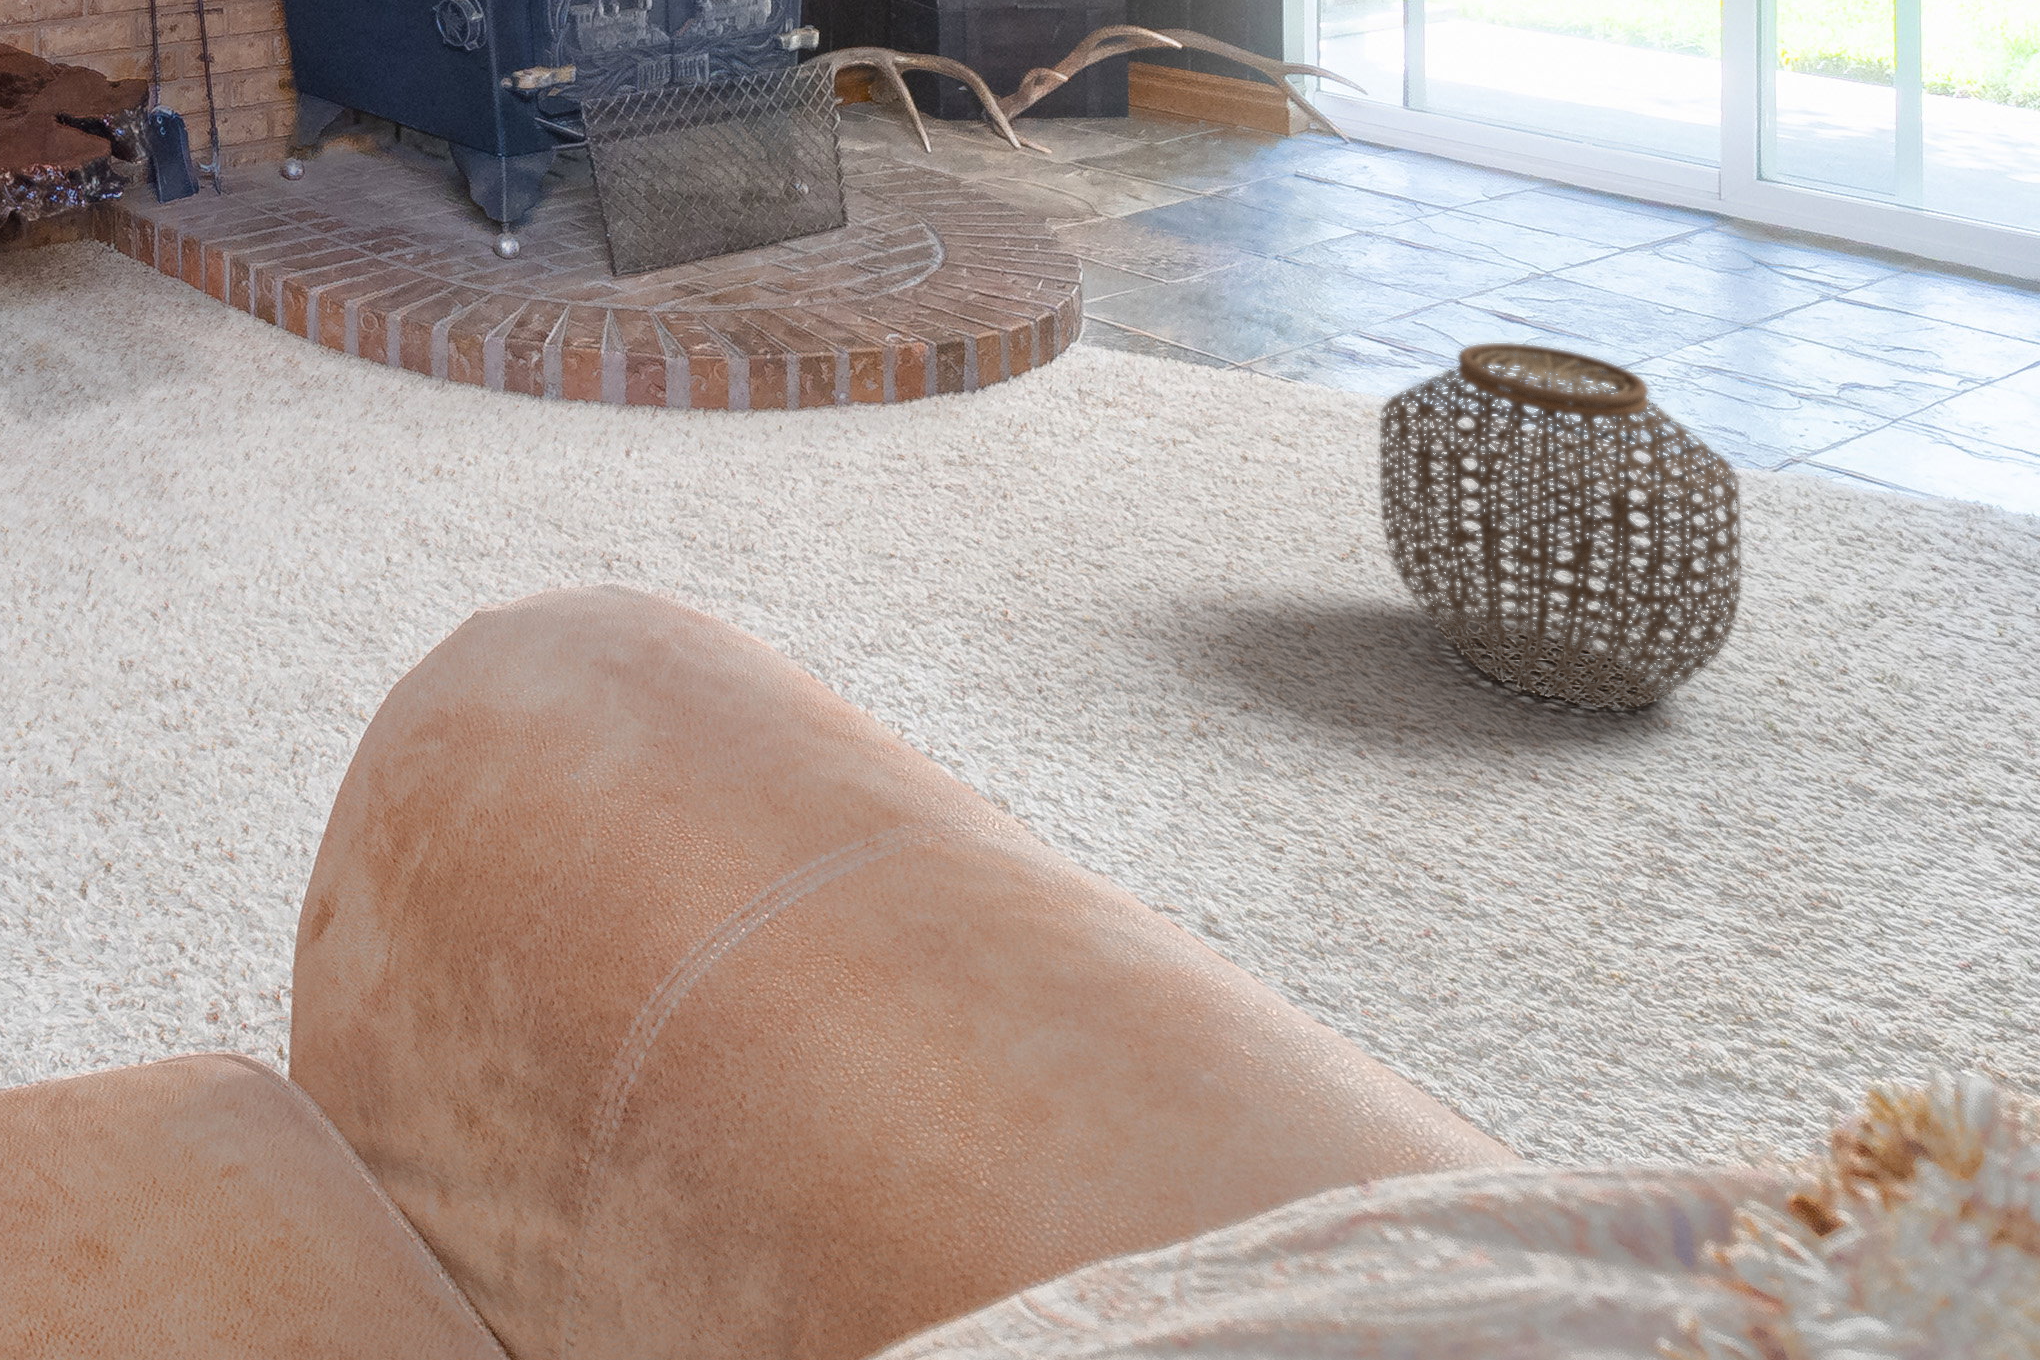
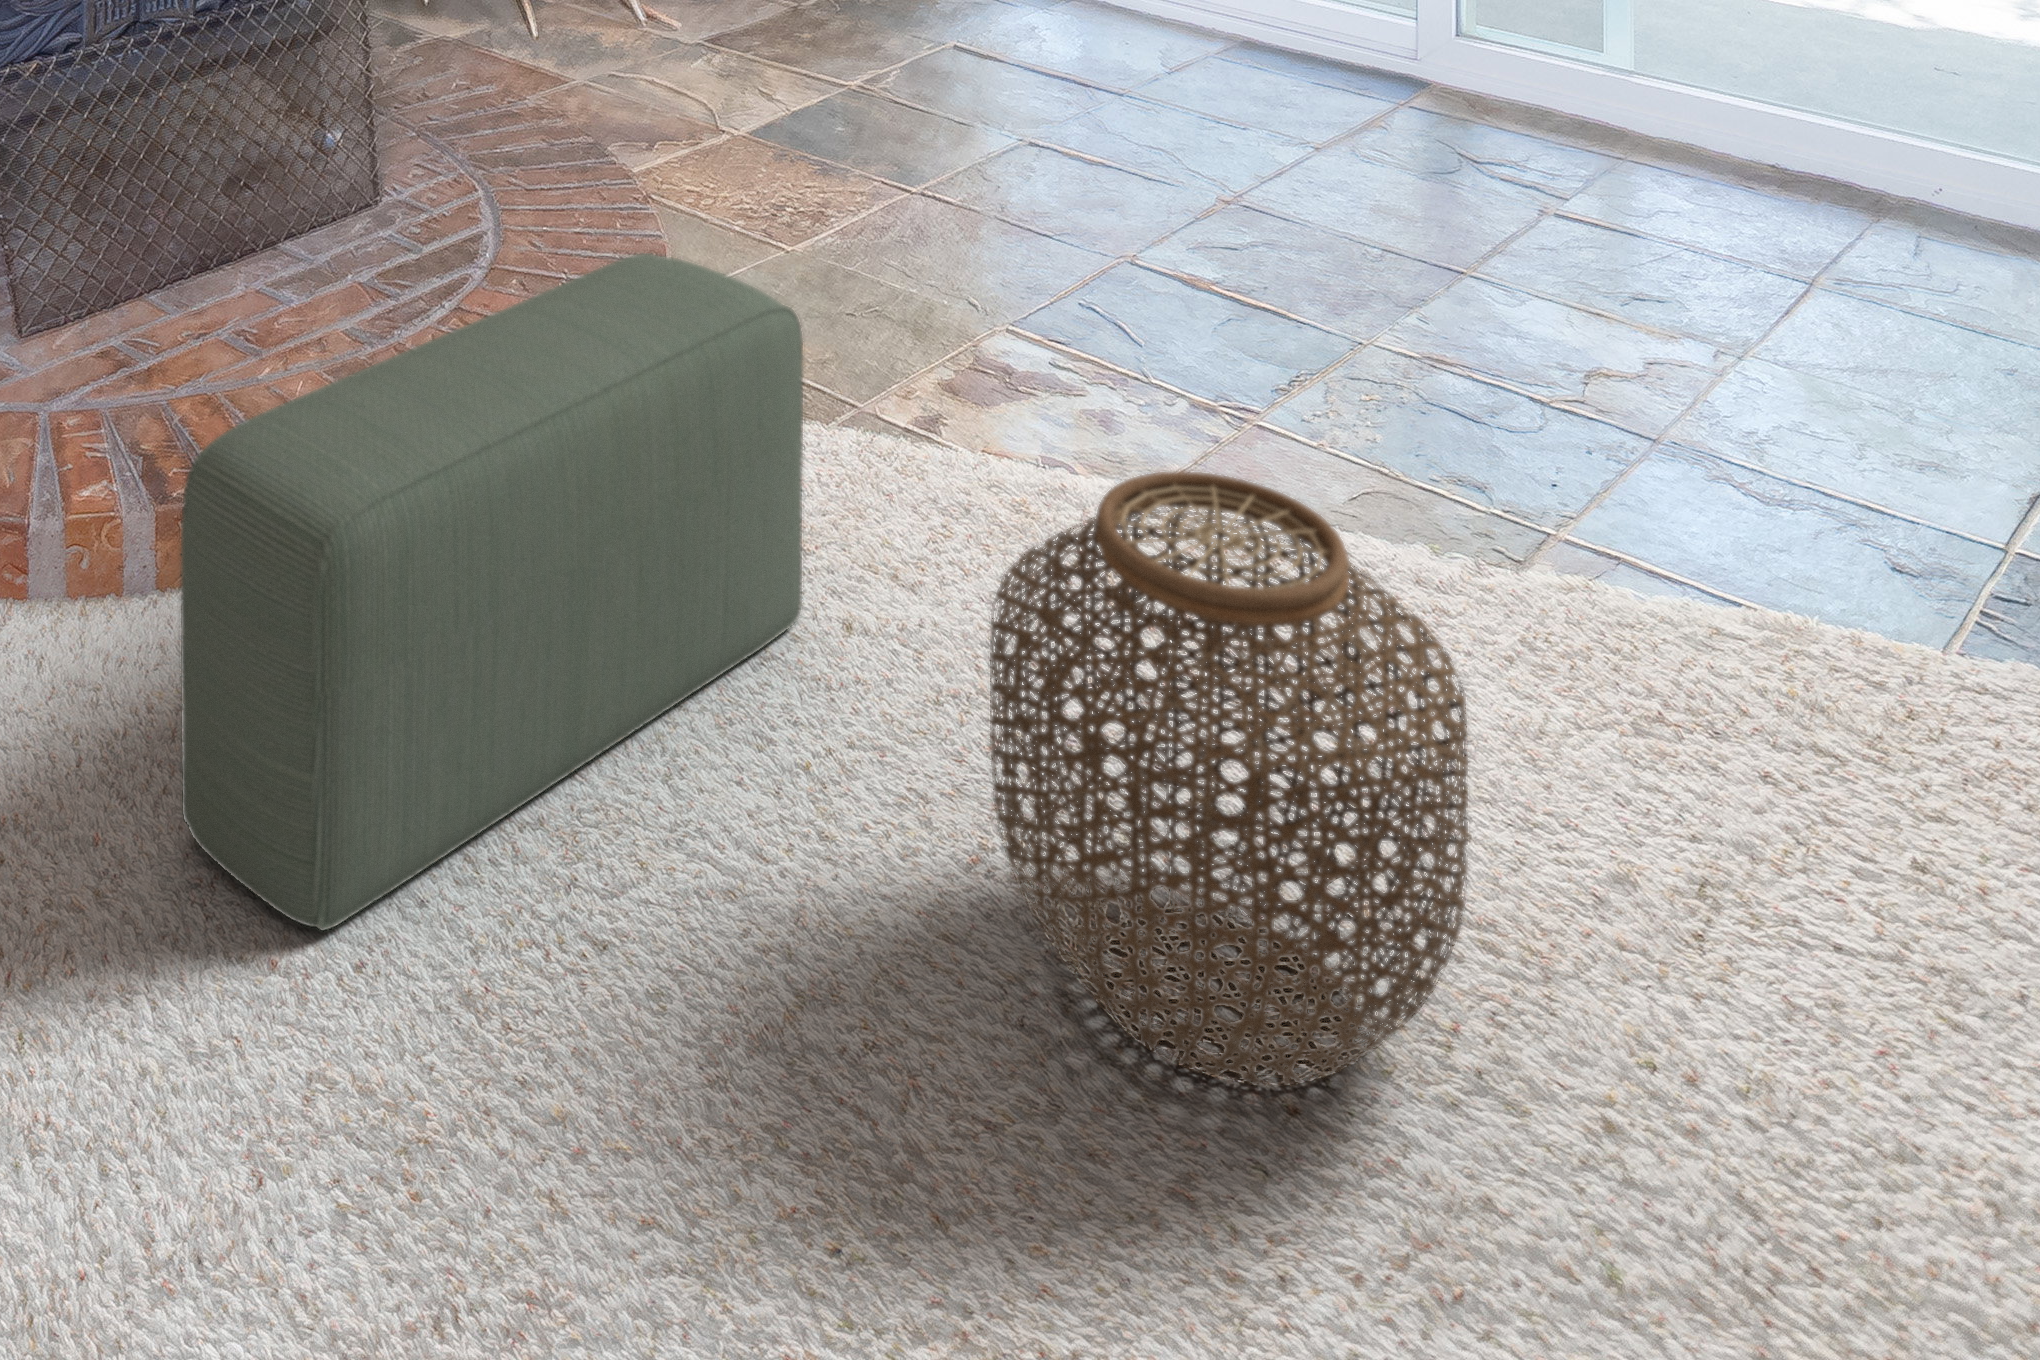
pouf: none [807,228,1224,564] -> present [181,253,804,930]

